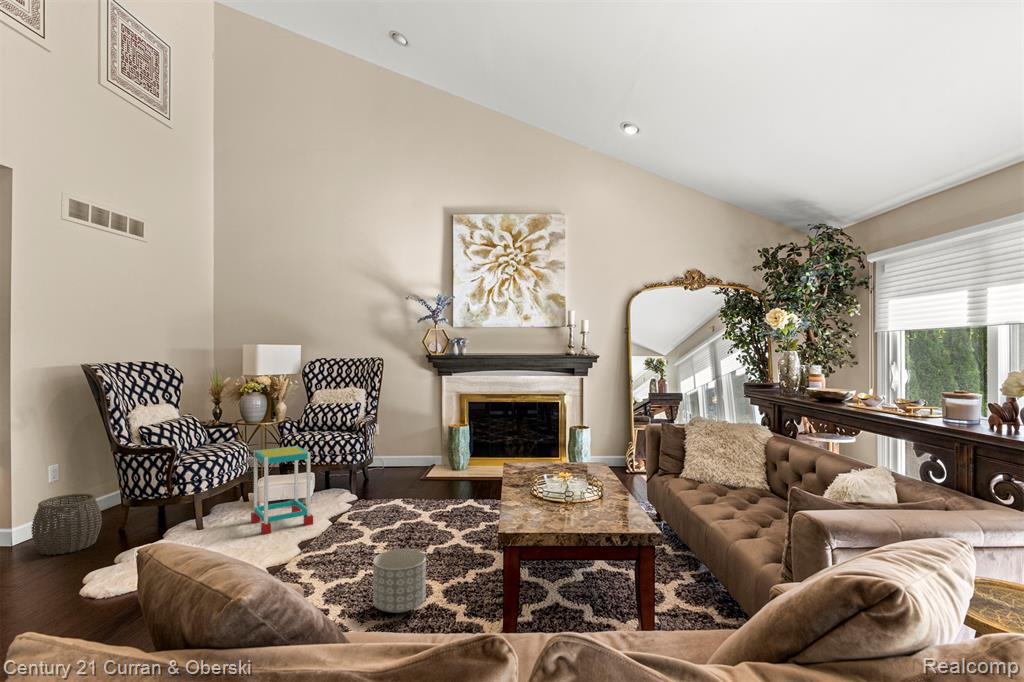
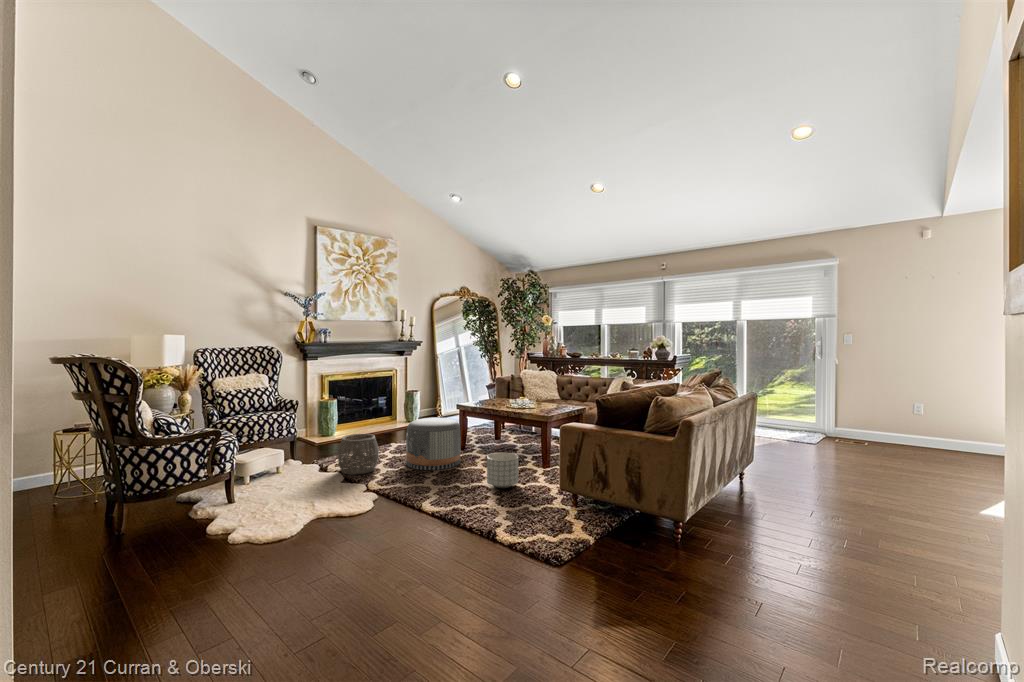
side table: present [251,446,313,534] -> none [265,419,327,493]
pouf: none [399,470,477,552] -> present [406,418,461,470]
woven basket: present [31,494,102,555] -> present [338,434,379,474]

